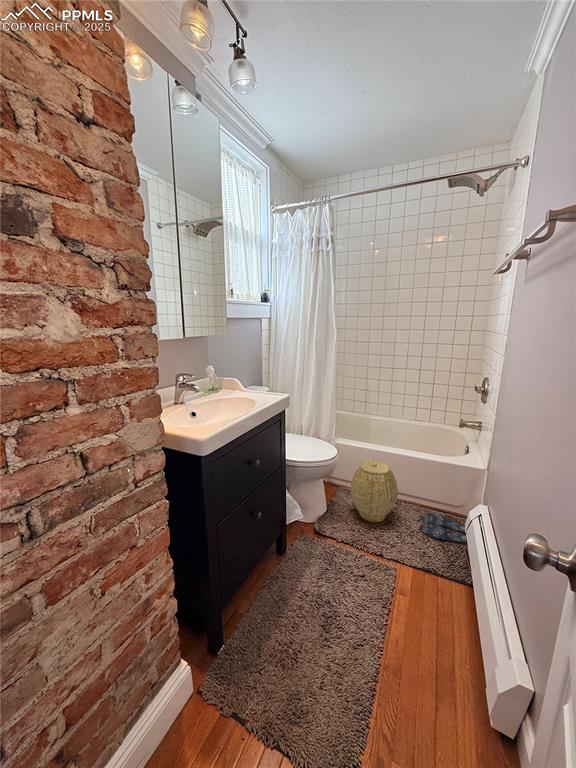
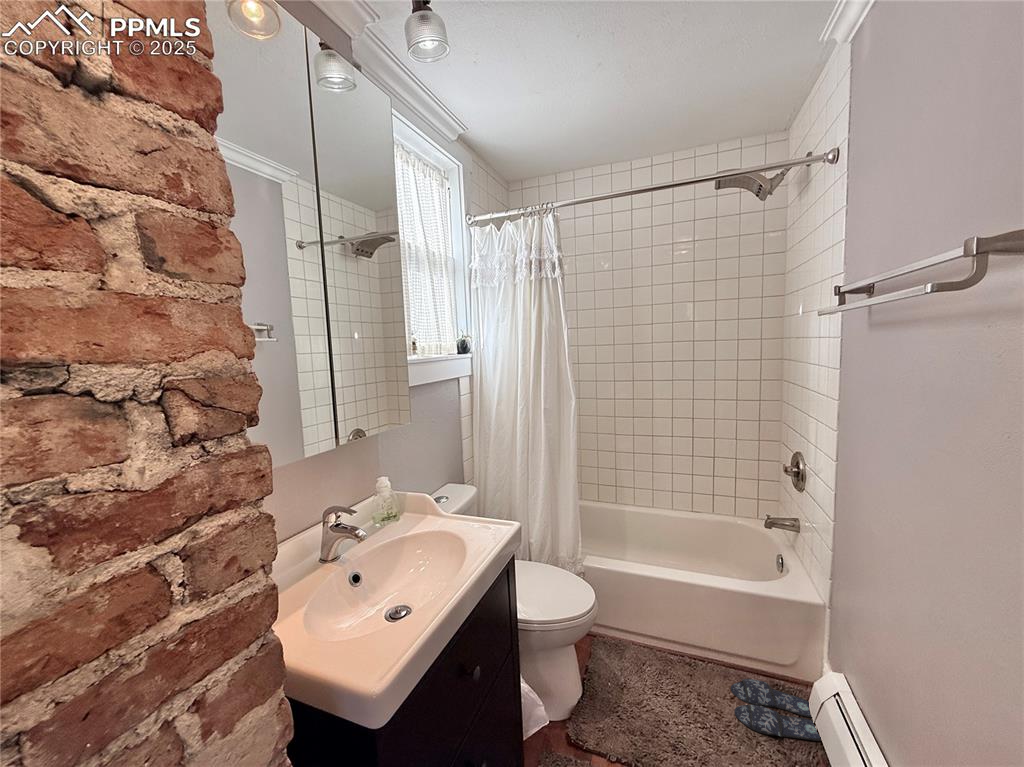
woven basket: present [351,460,398,522] -> none [617,597,694,707]

